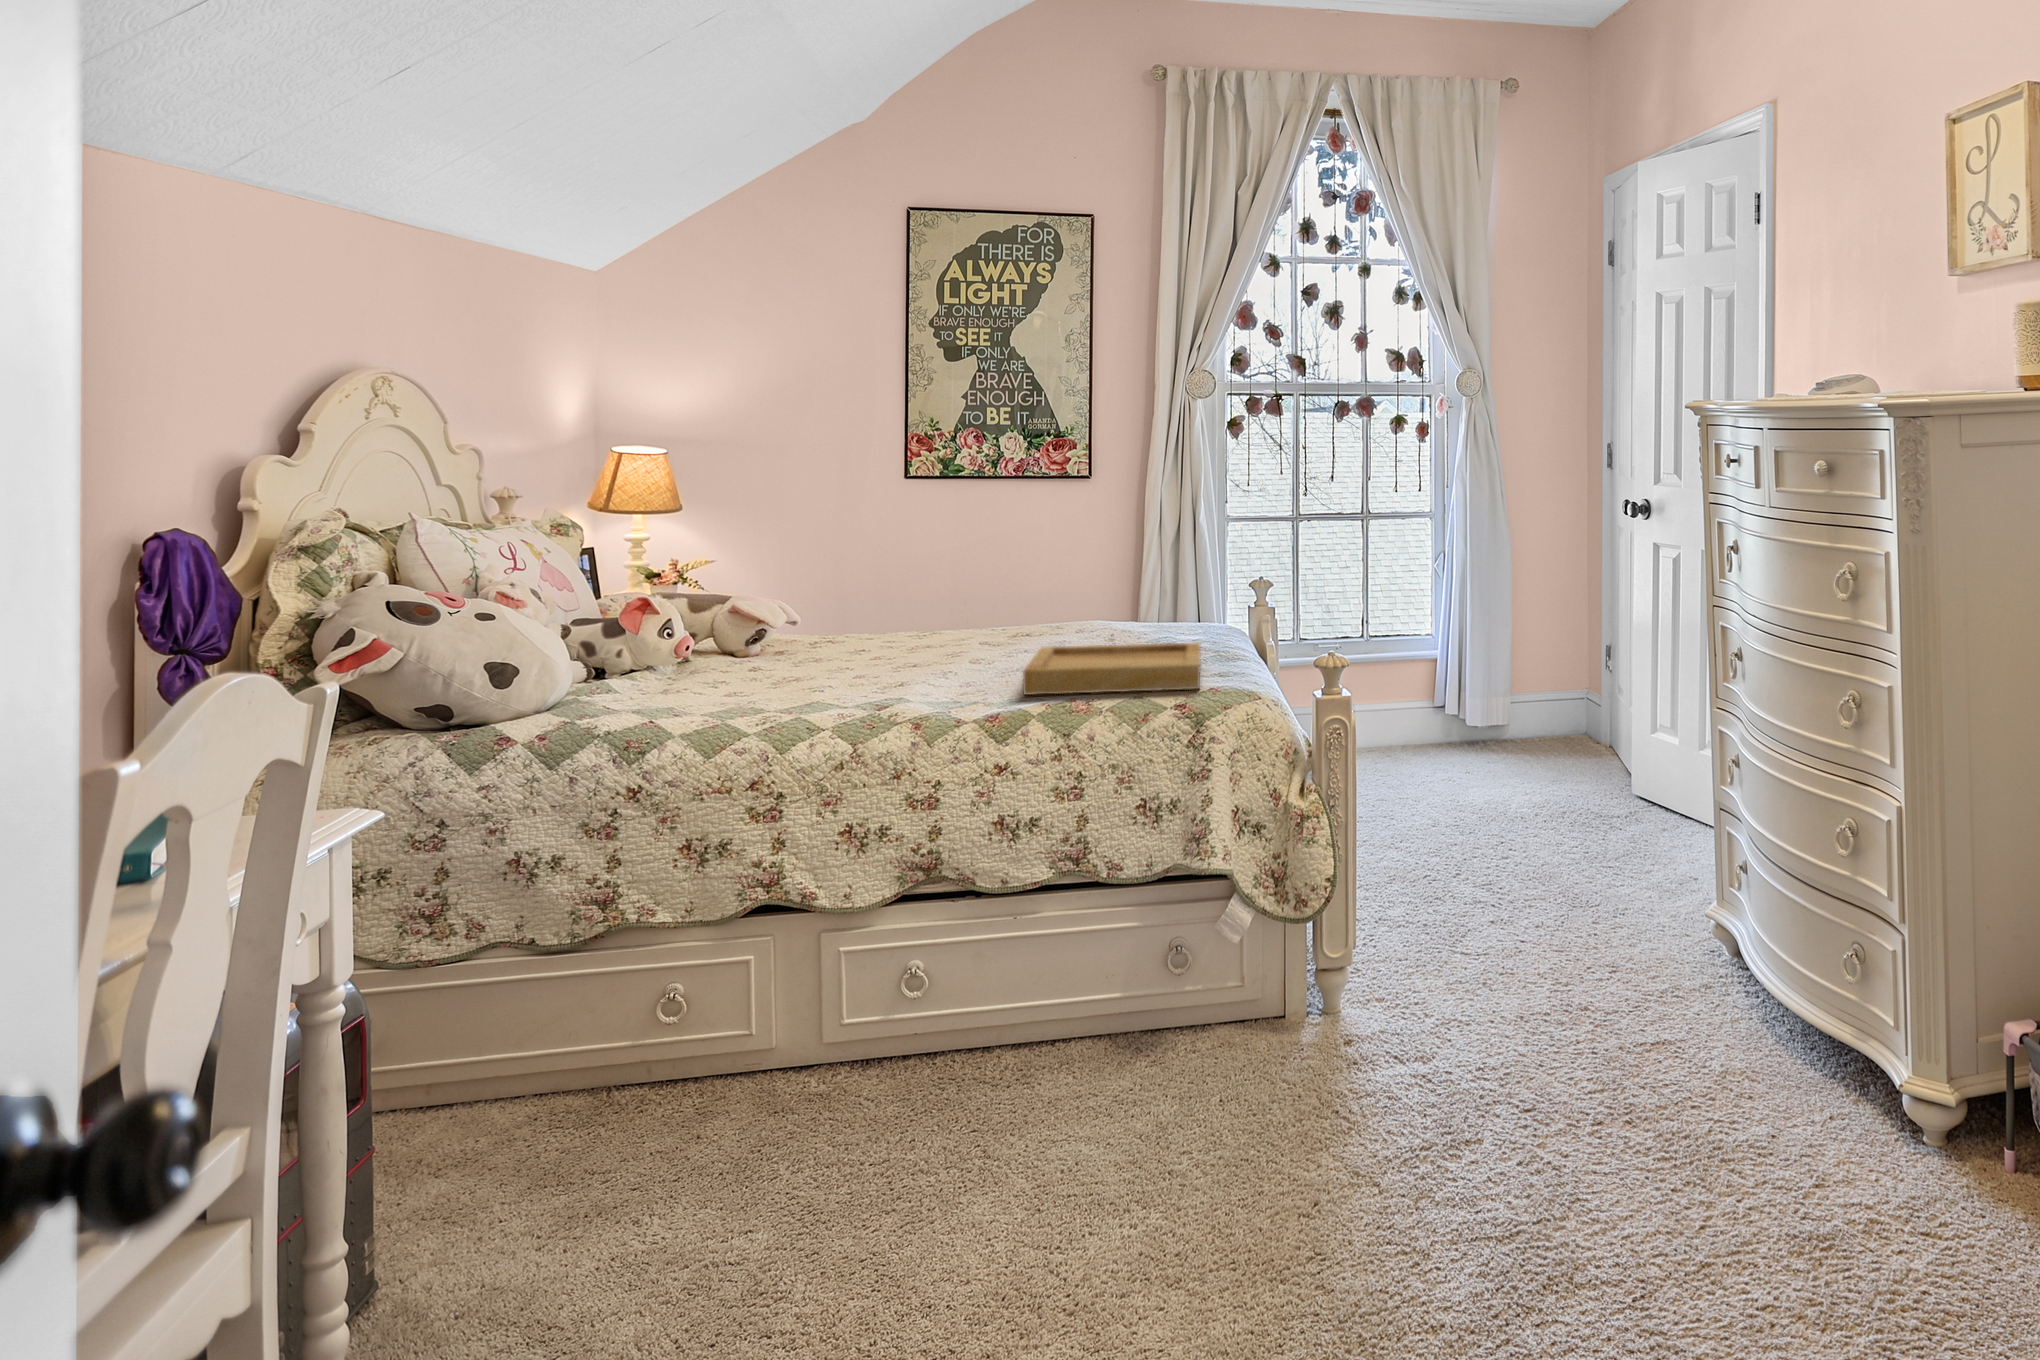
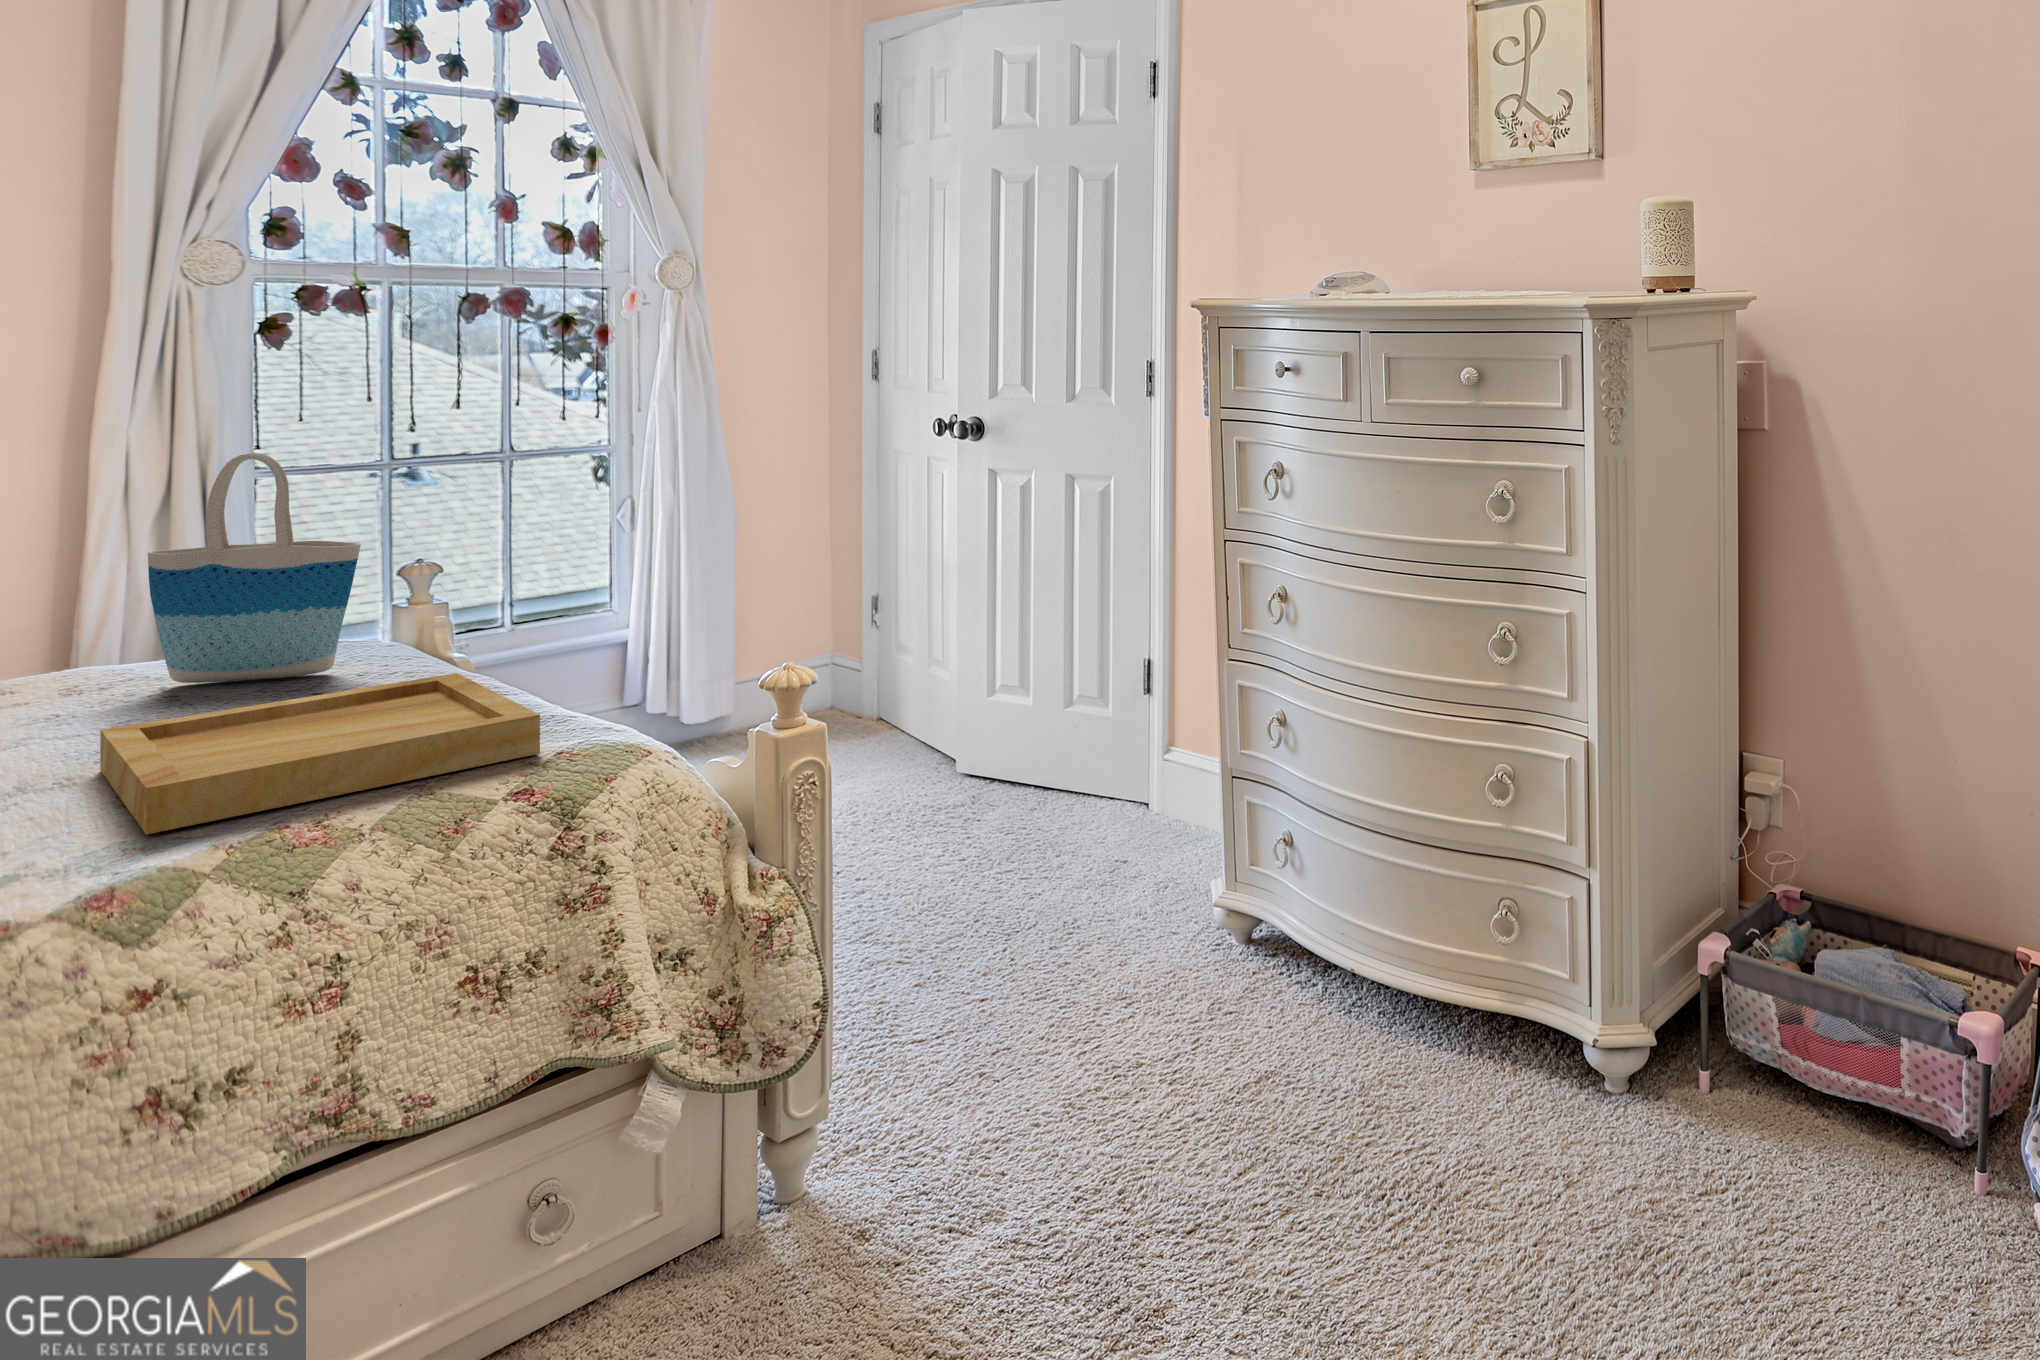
tote bag: none [1099,503,1186,639] -> present [148,453,361,683]

